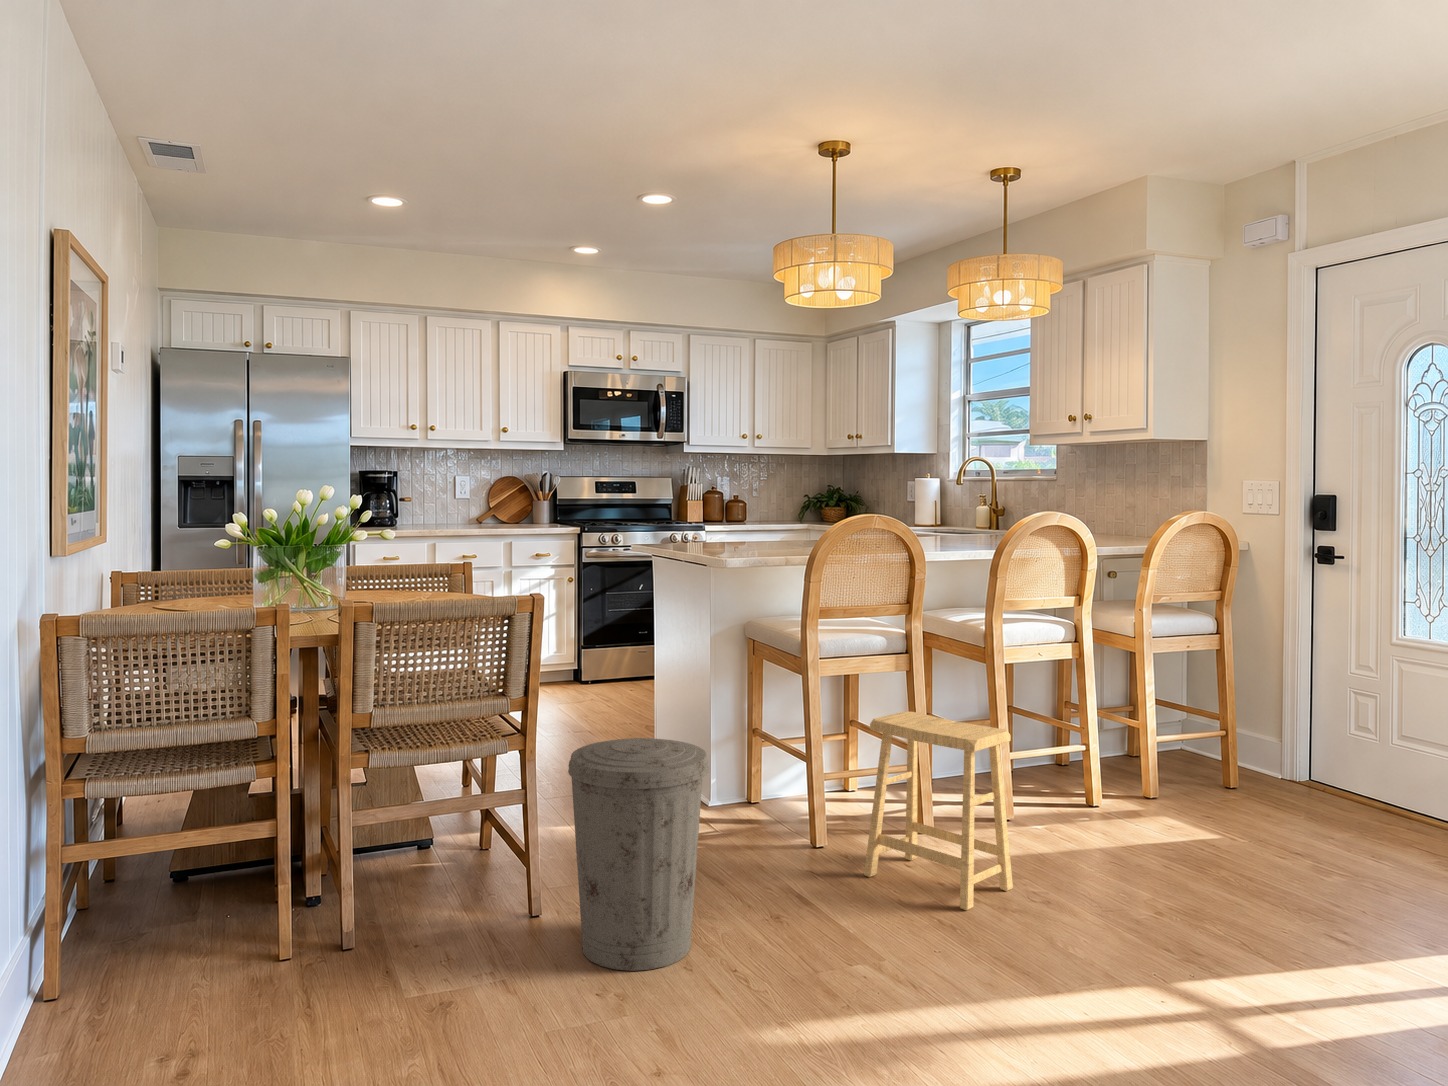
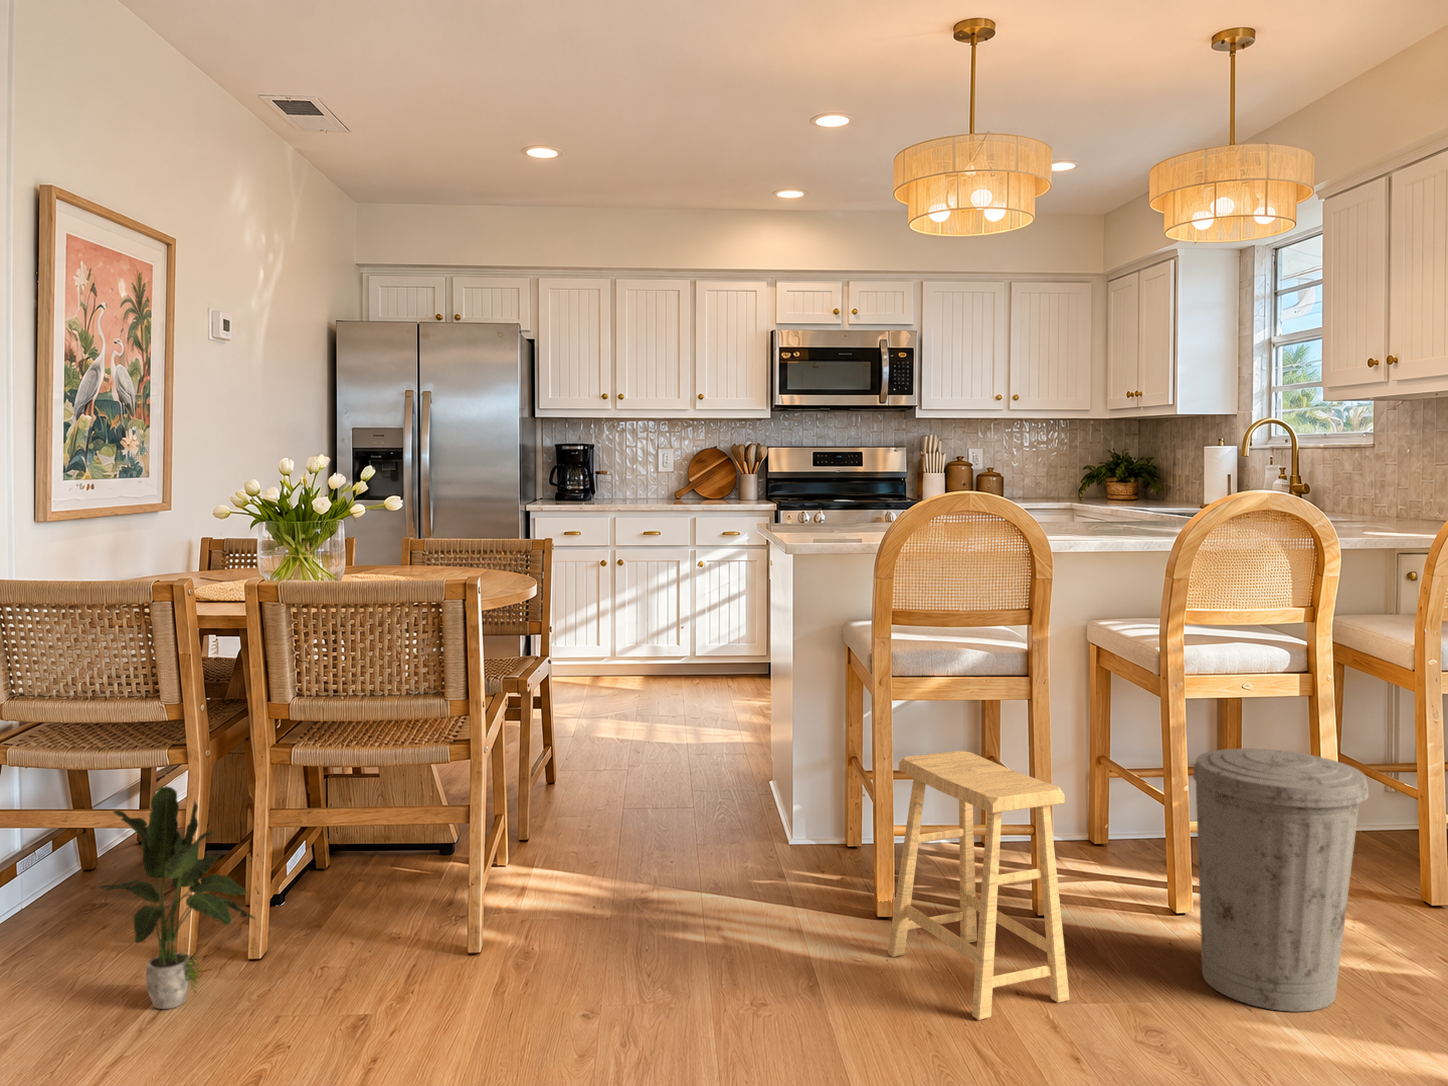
trash can: present [568,738,709,971] -> present [1193,749,1368,1012]
potted plant: none [232,796,379,1009] -> present [99,786,254,1009]

